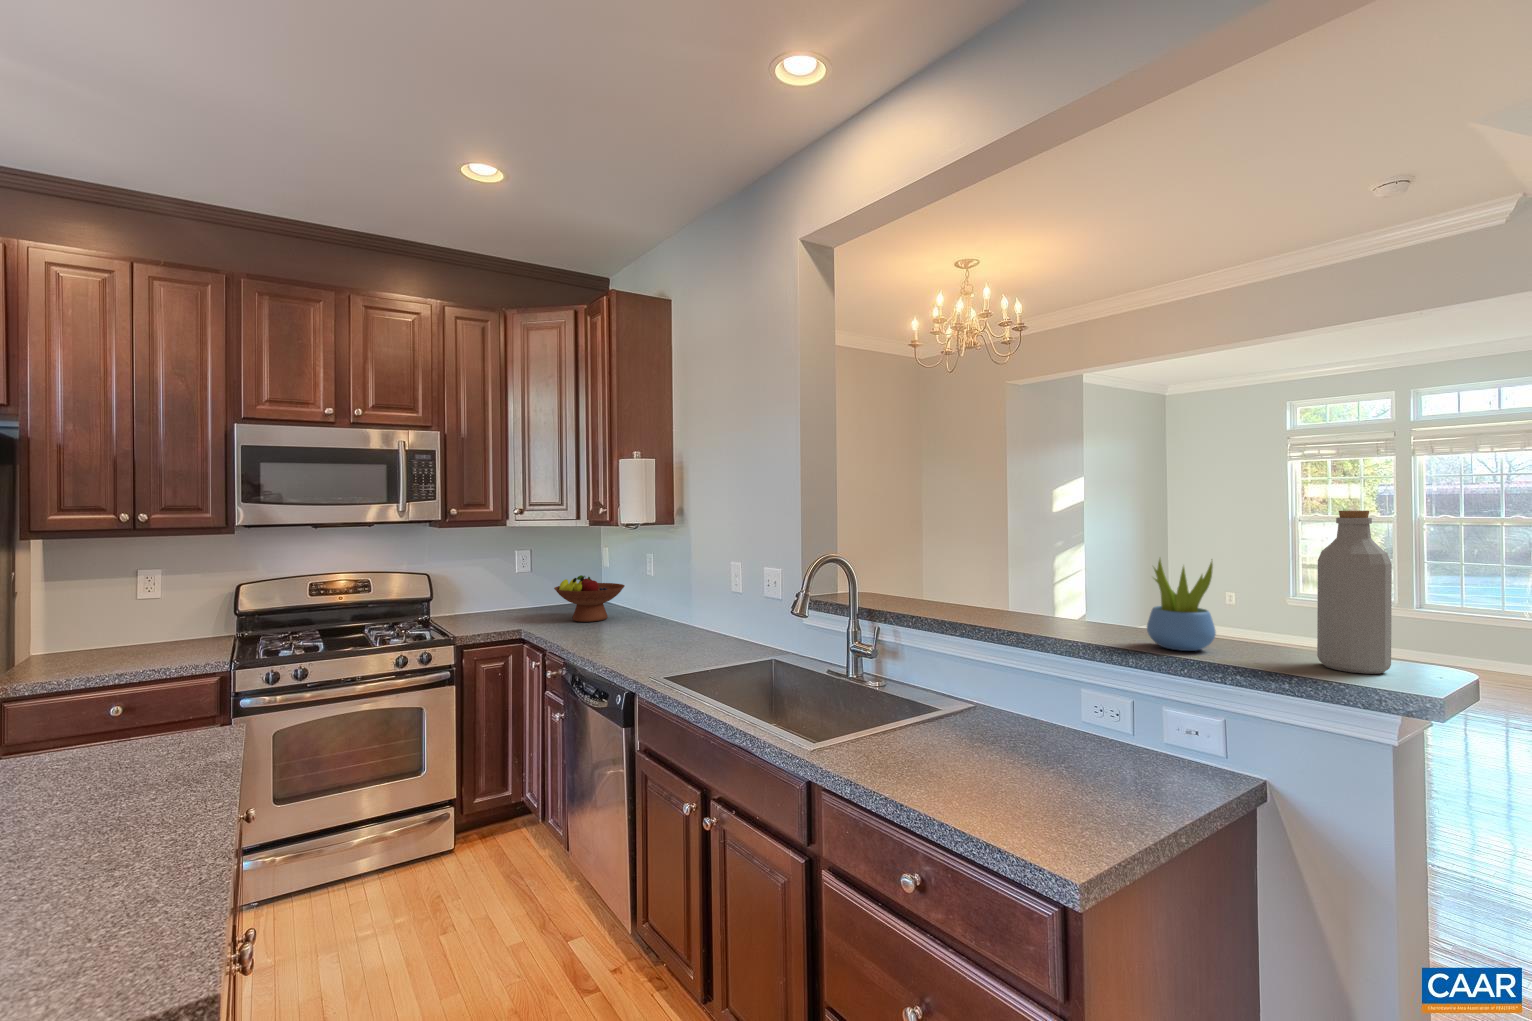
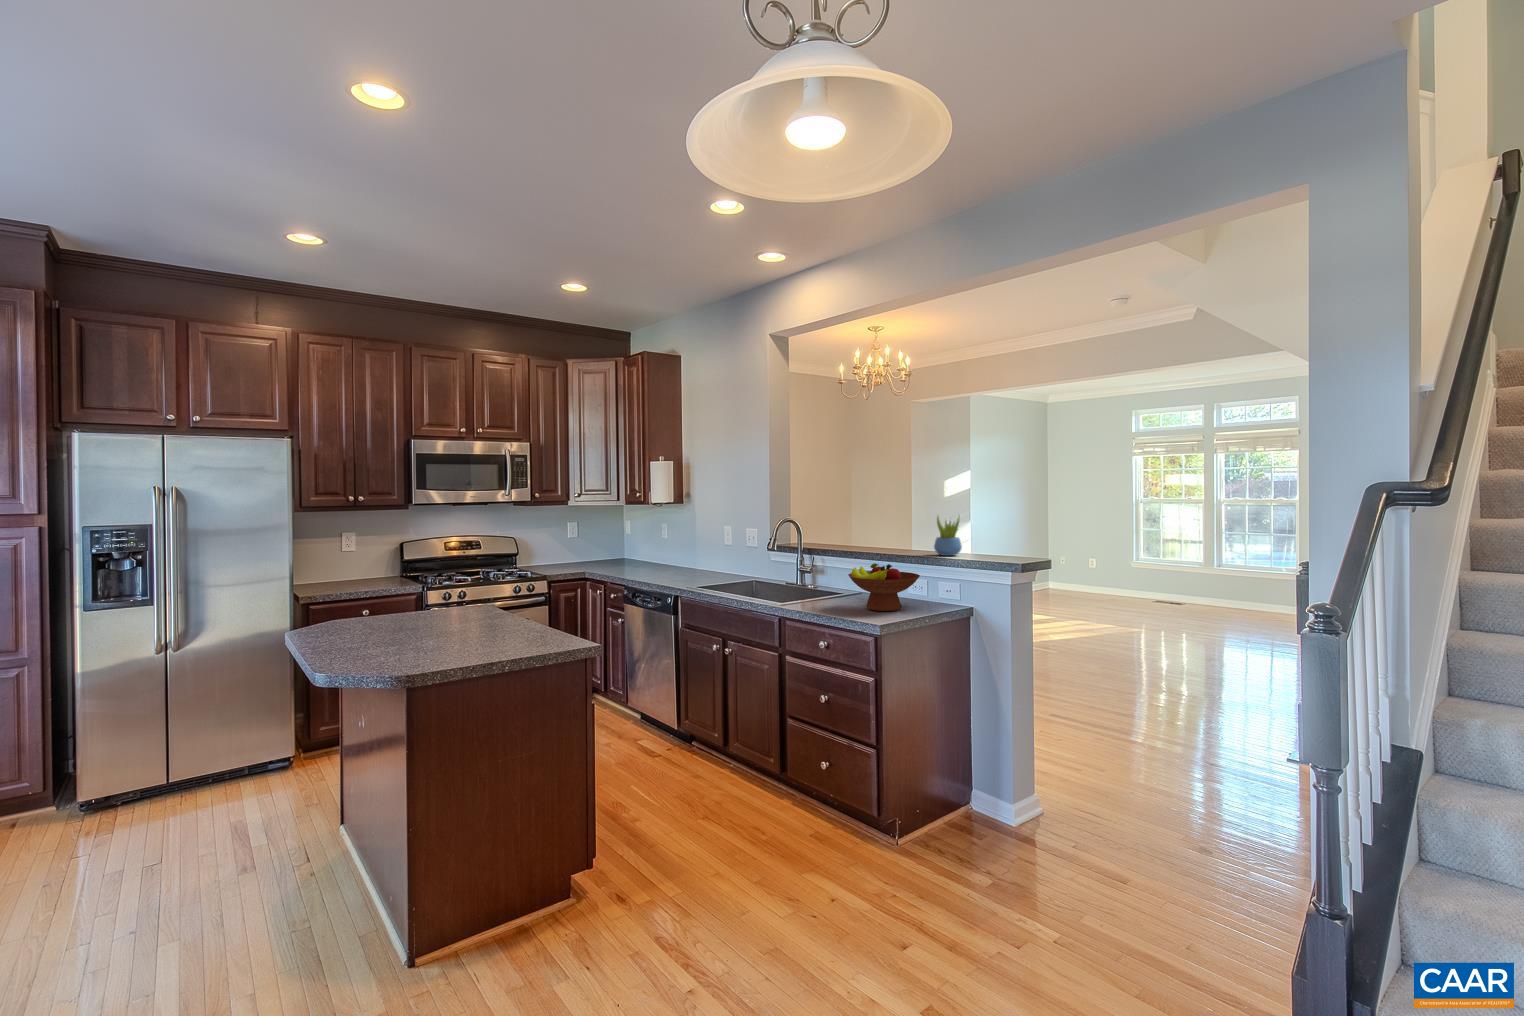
bottle: present [1317,511,1392,674] -> none [996,493,1021,560]
fruit bowl: present [554,575,625,622] -> present [848,563,920,611]

